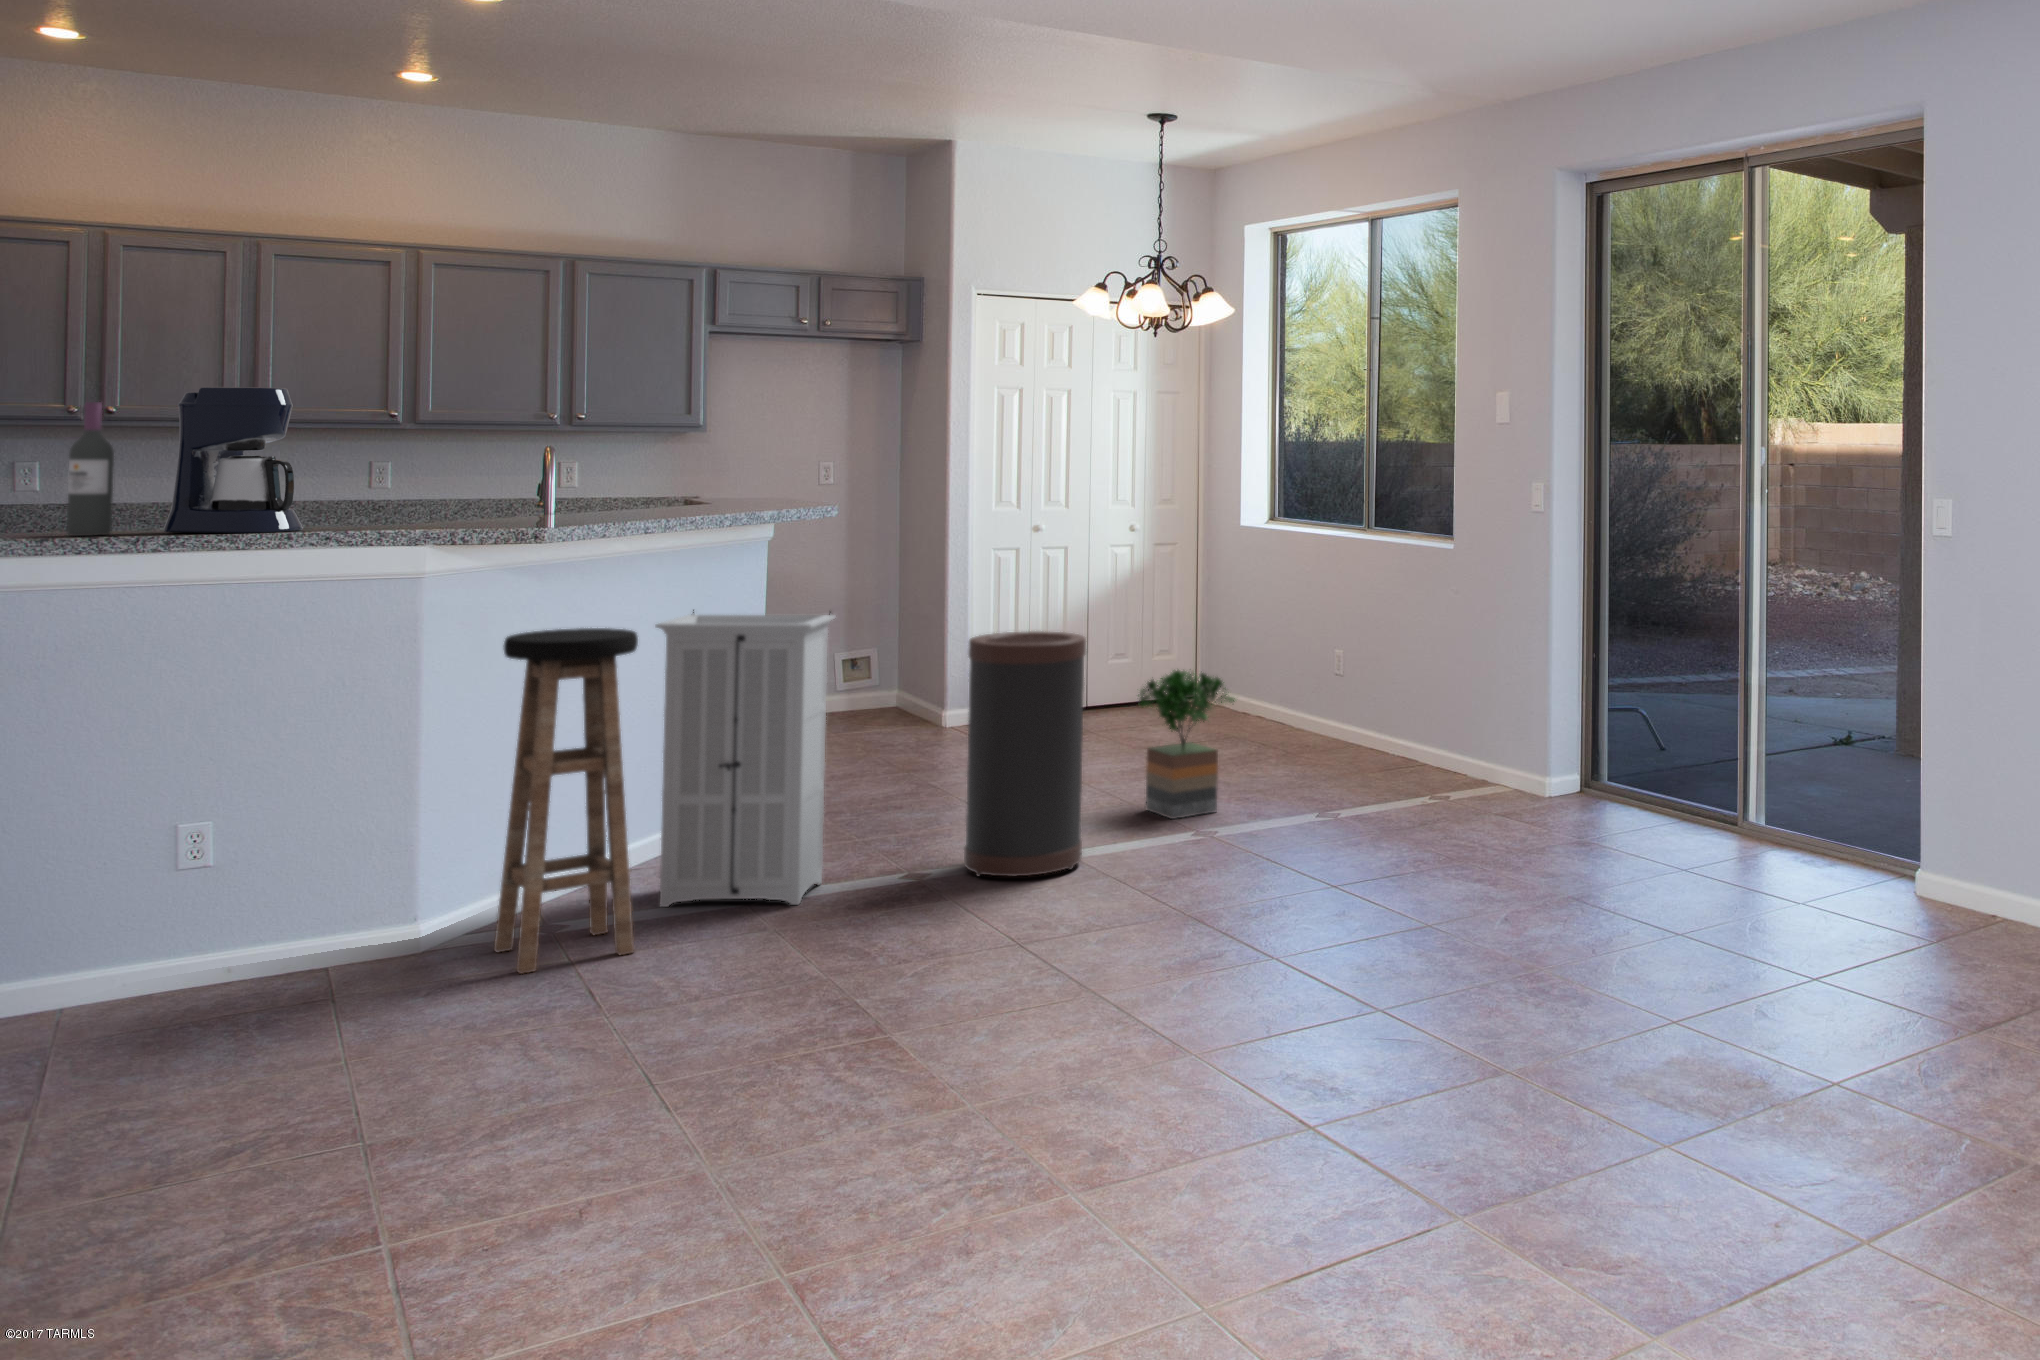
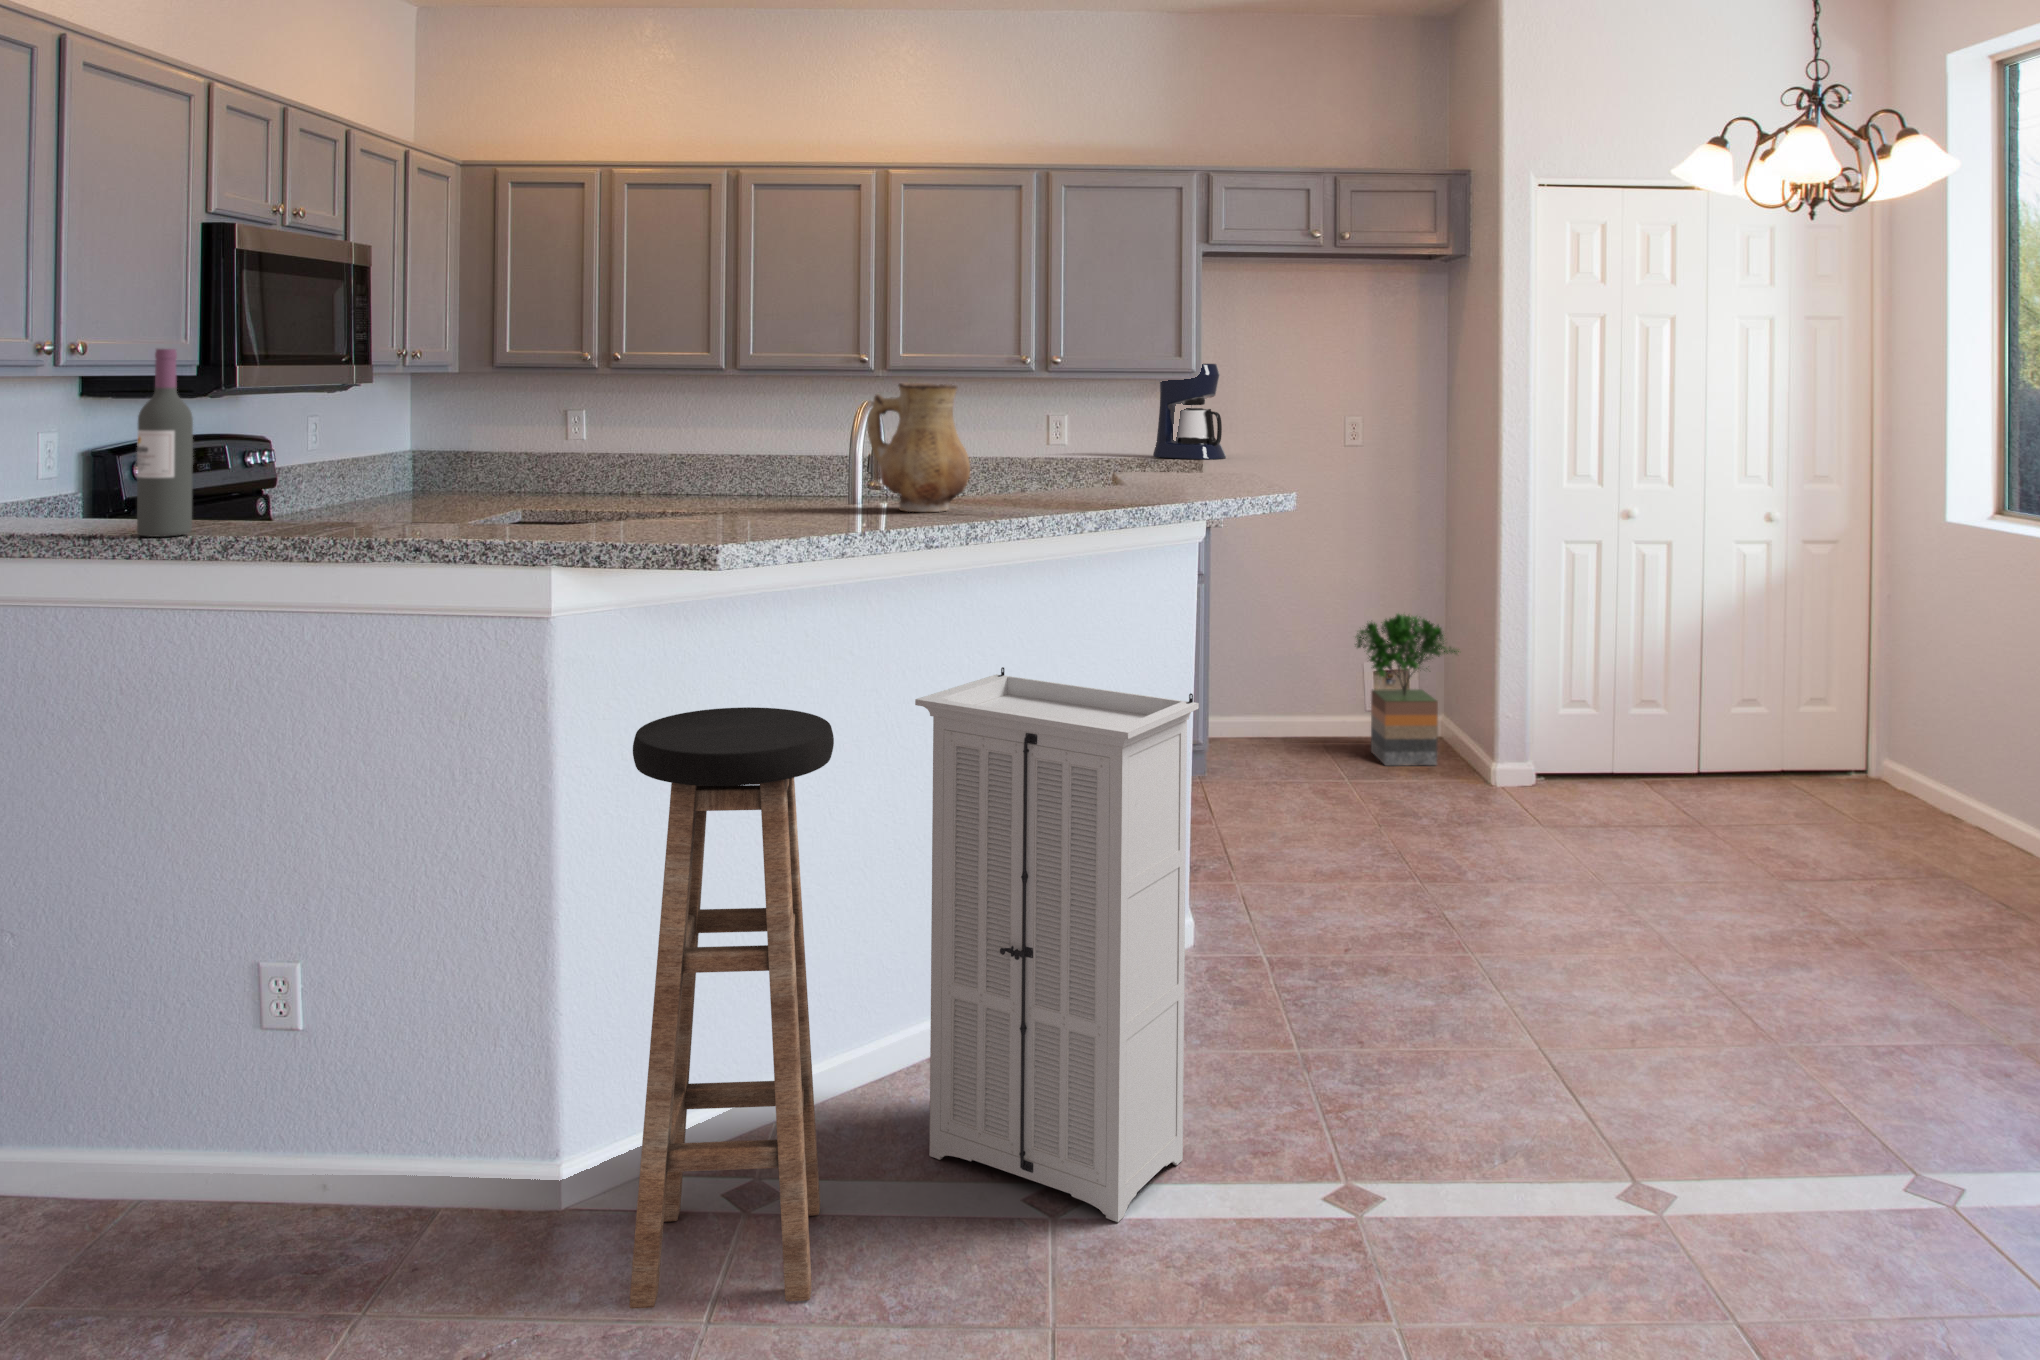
coffee maker: present [164,387,303,533] -> present [1153,363,1226,460]
ceramic pitcher: none [577,431,654,516] -> present [867,383,970,512]
trash can: present [964,631,1086,876] -> none [1422,754,1653,1267]
potted tree: present [1138,670,1235,819] -> present [1355,614,1459,766]

